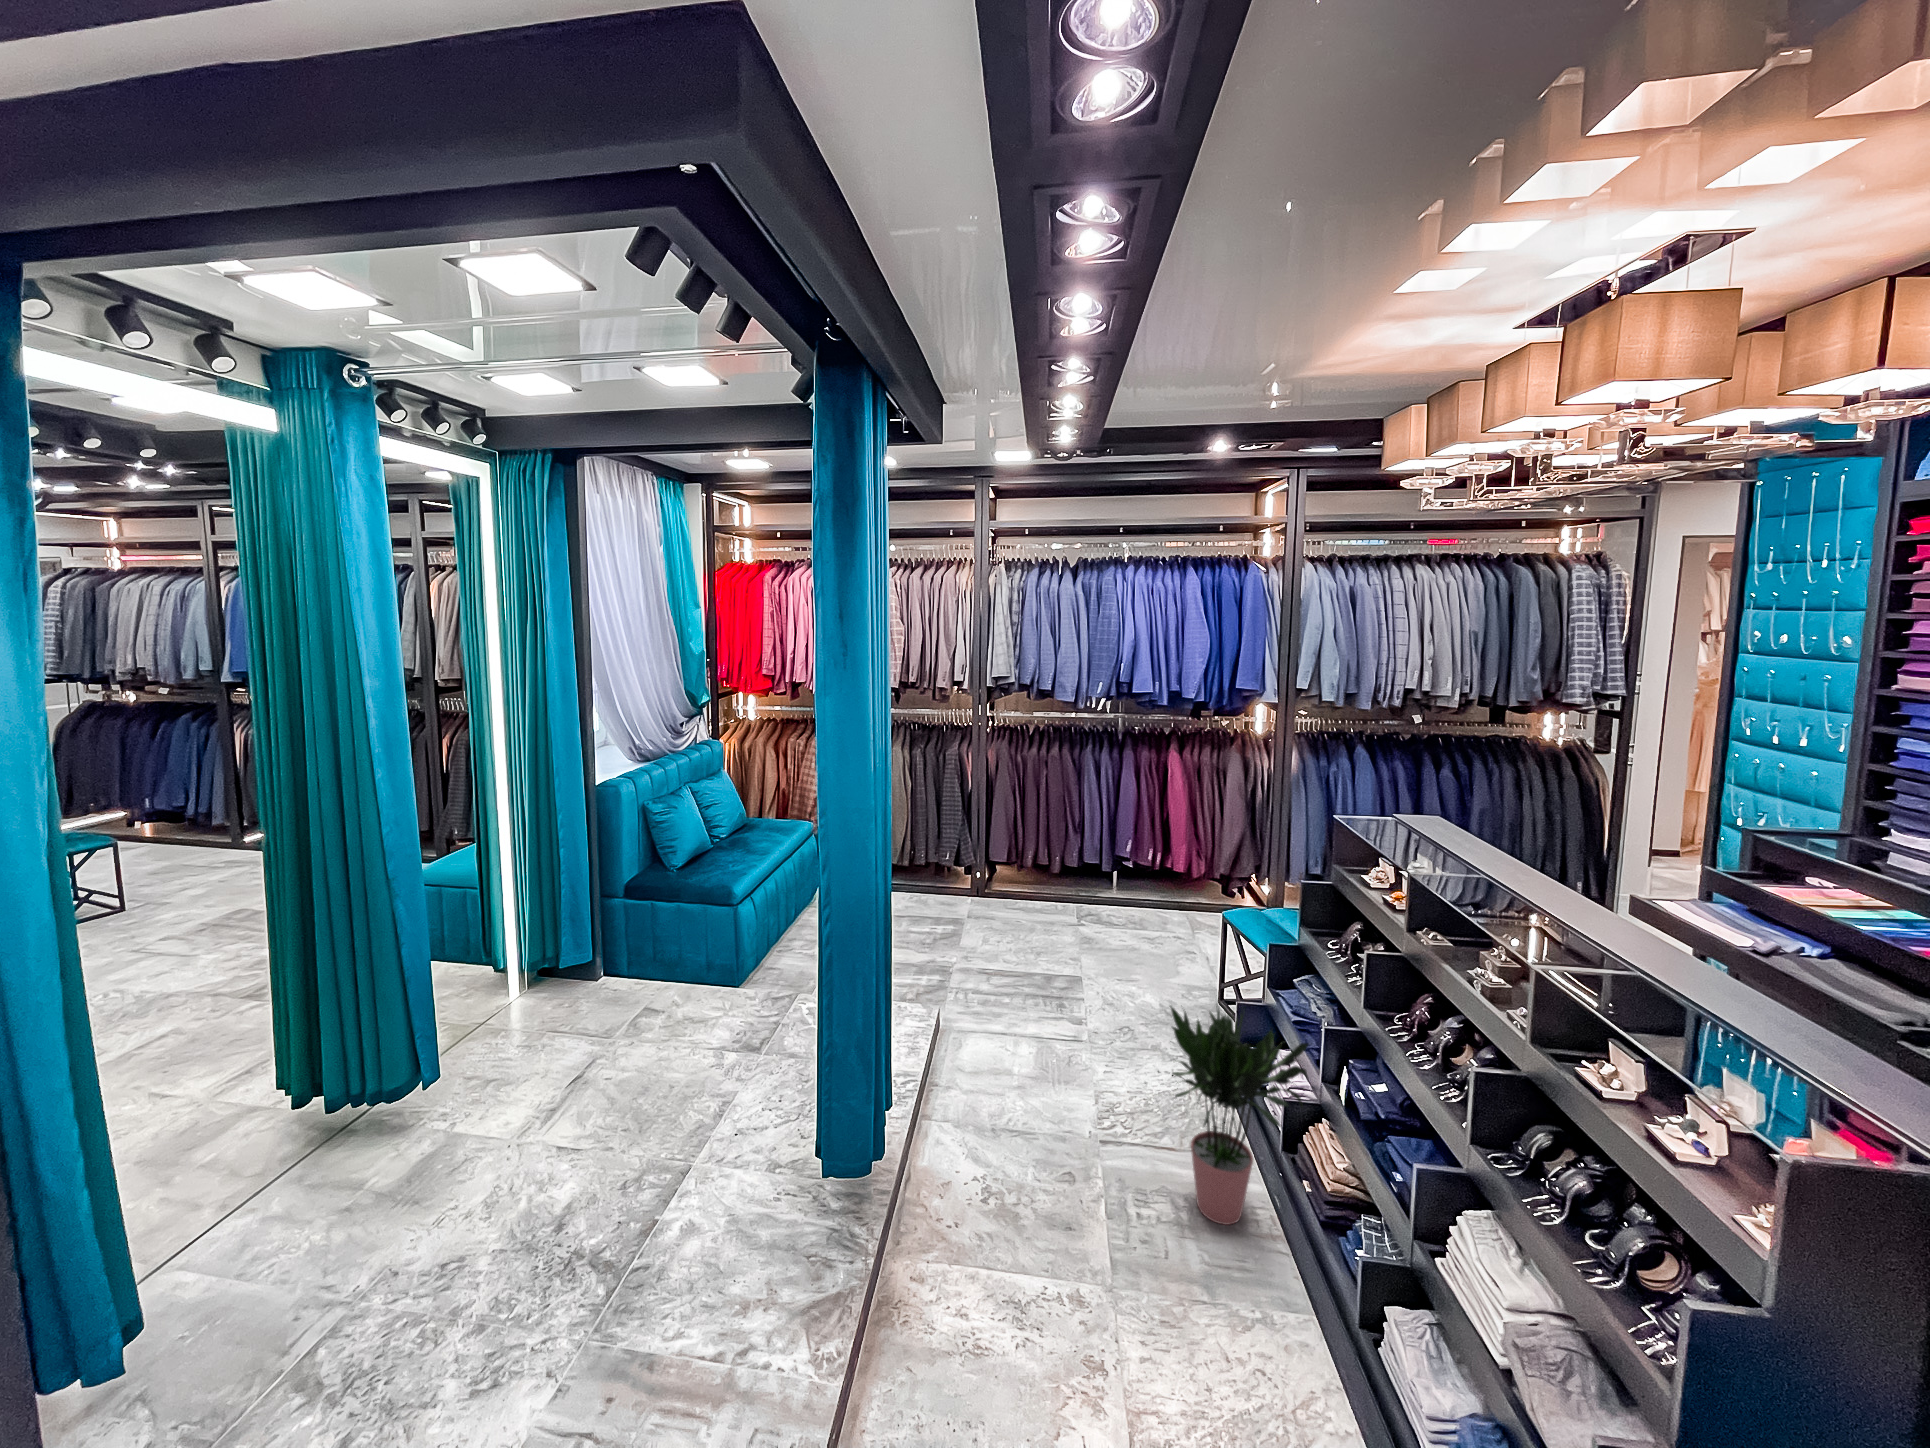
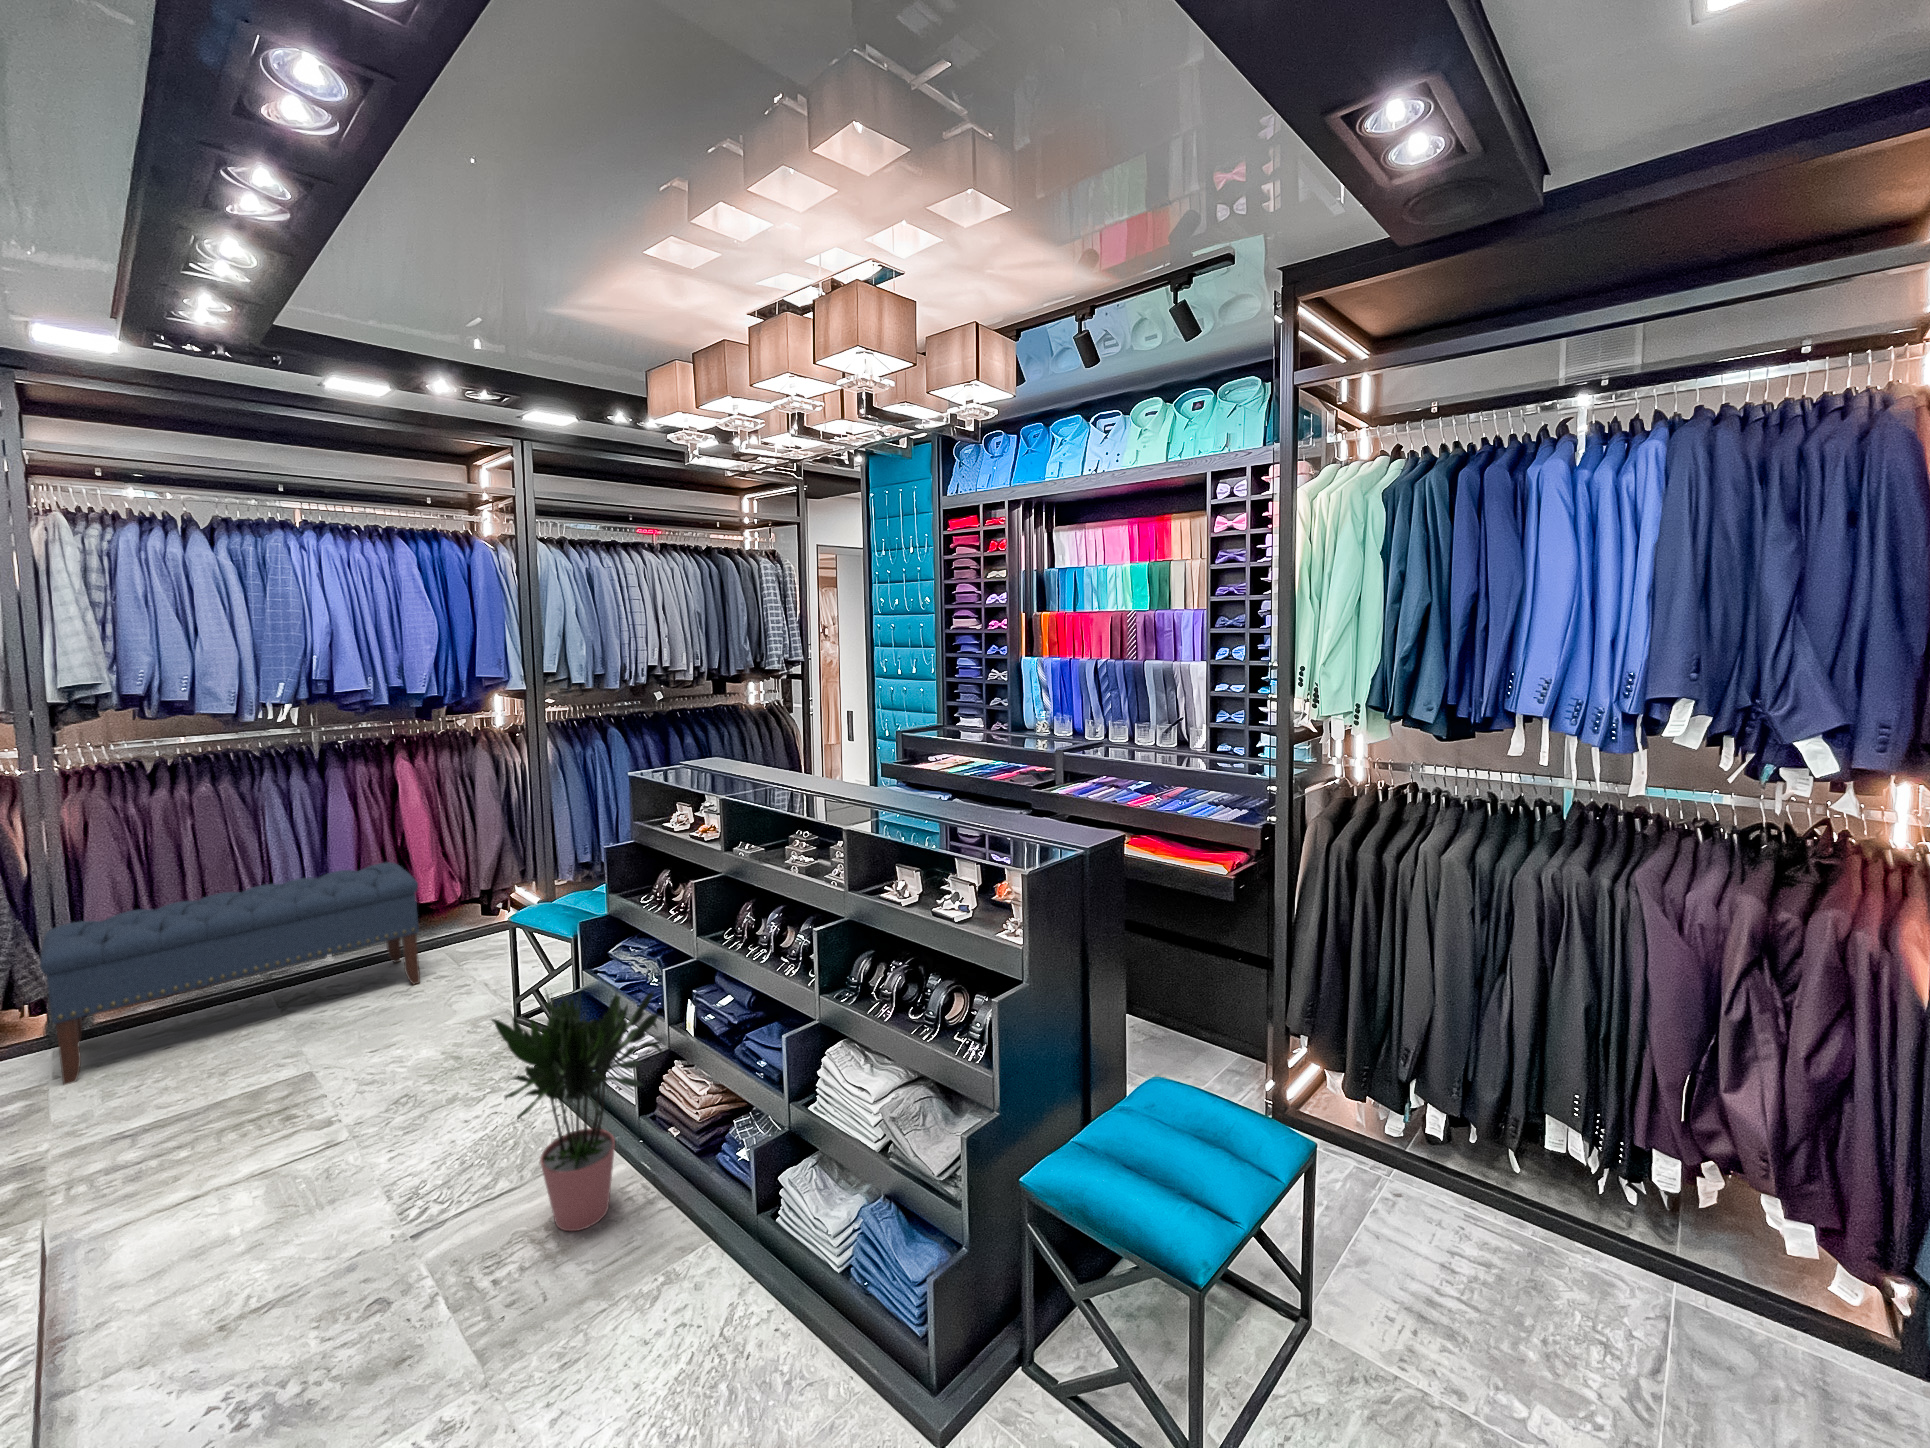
bench: none [968,823,1170,939] -> present [40,862,420,1085]

